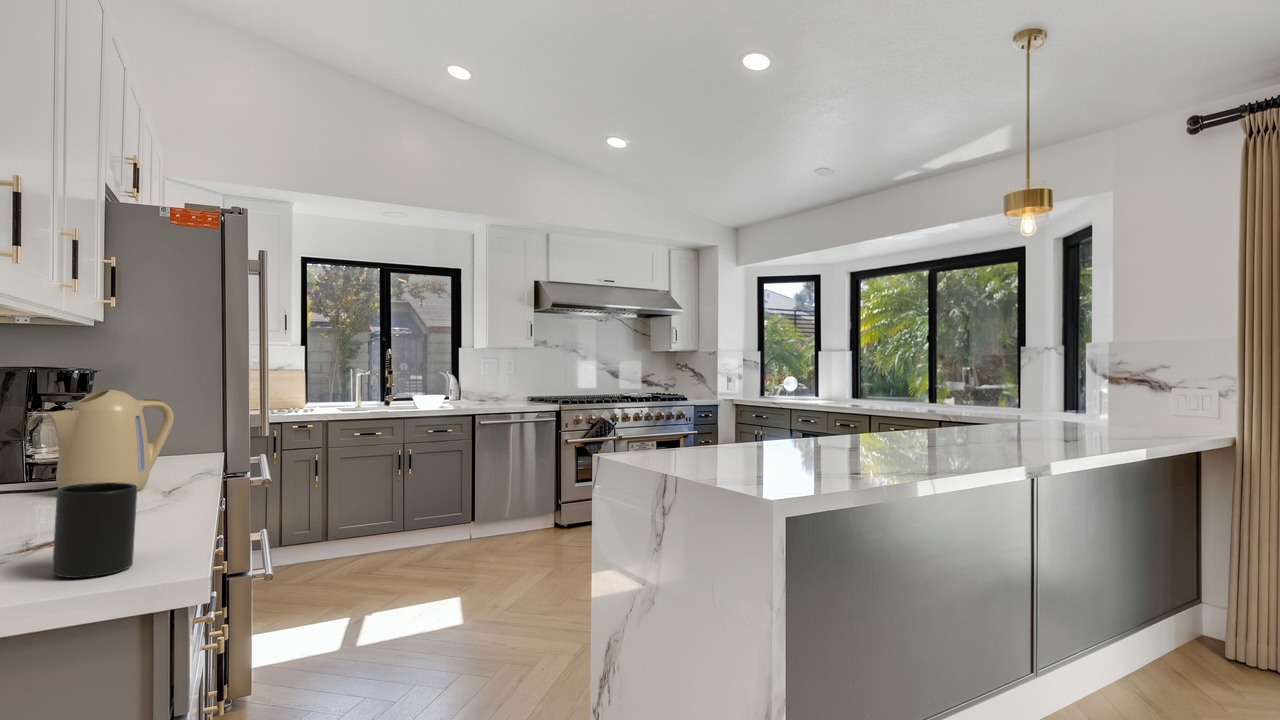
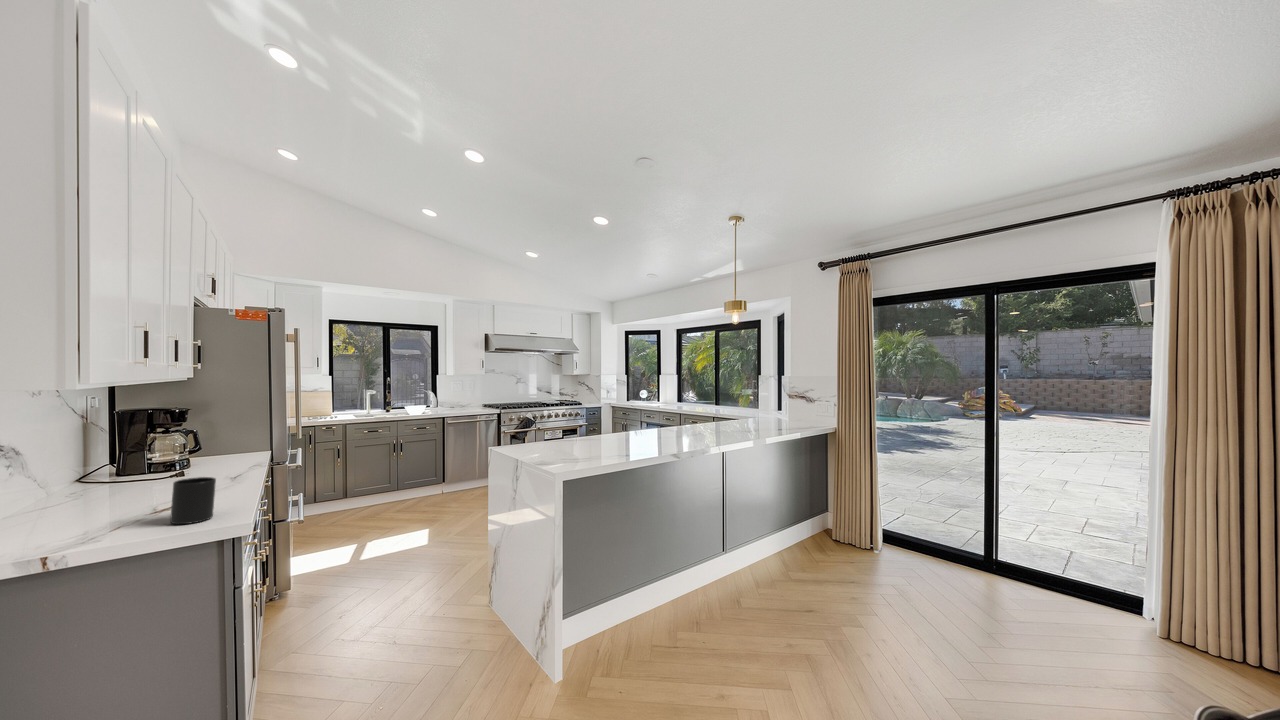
kettle: present [47,390,174,491] -> none [161,422,238,481]

